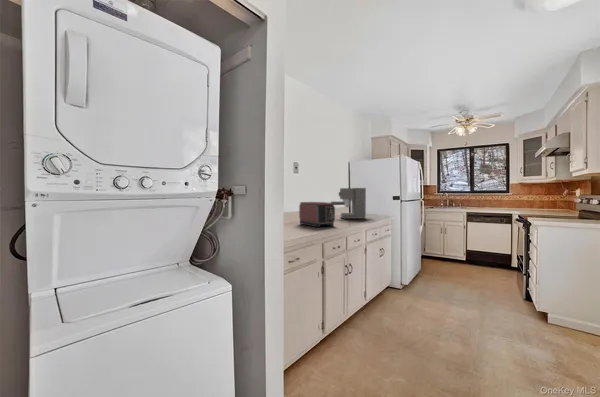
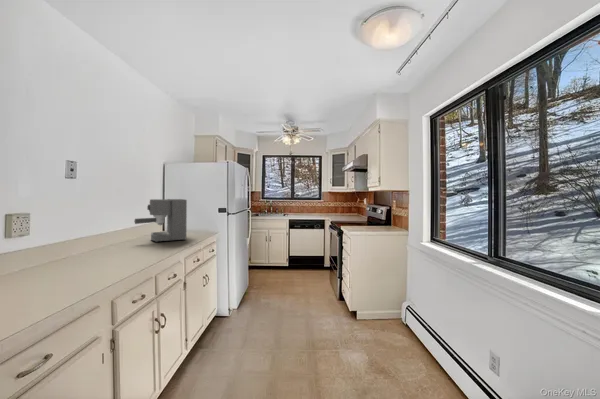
toaster: present [299,202,335,227] -> none [72,224,138,268]

